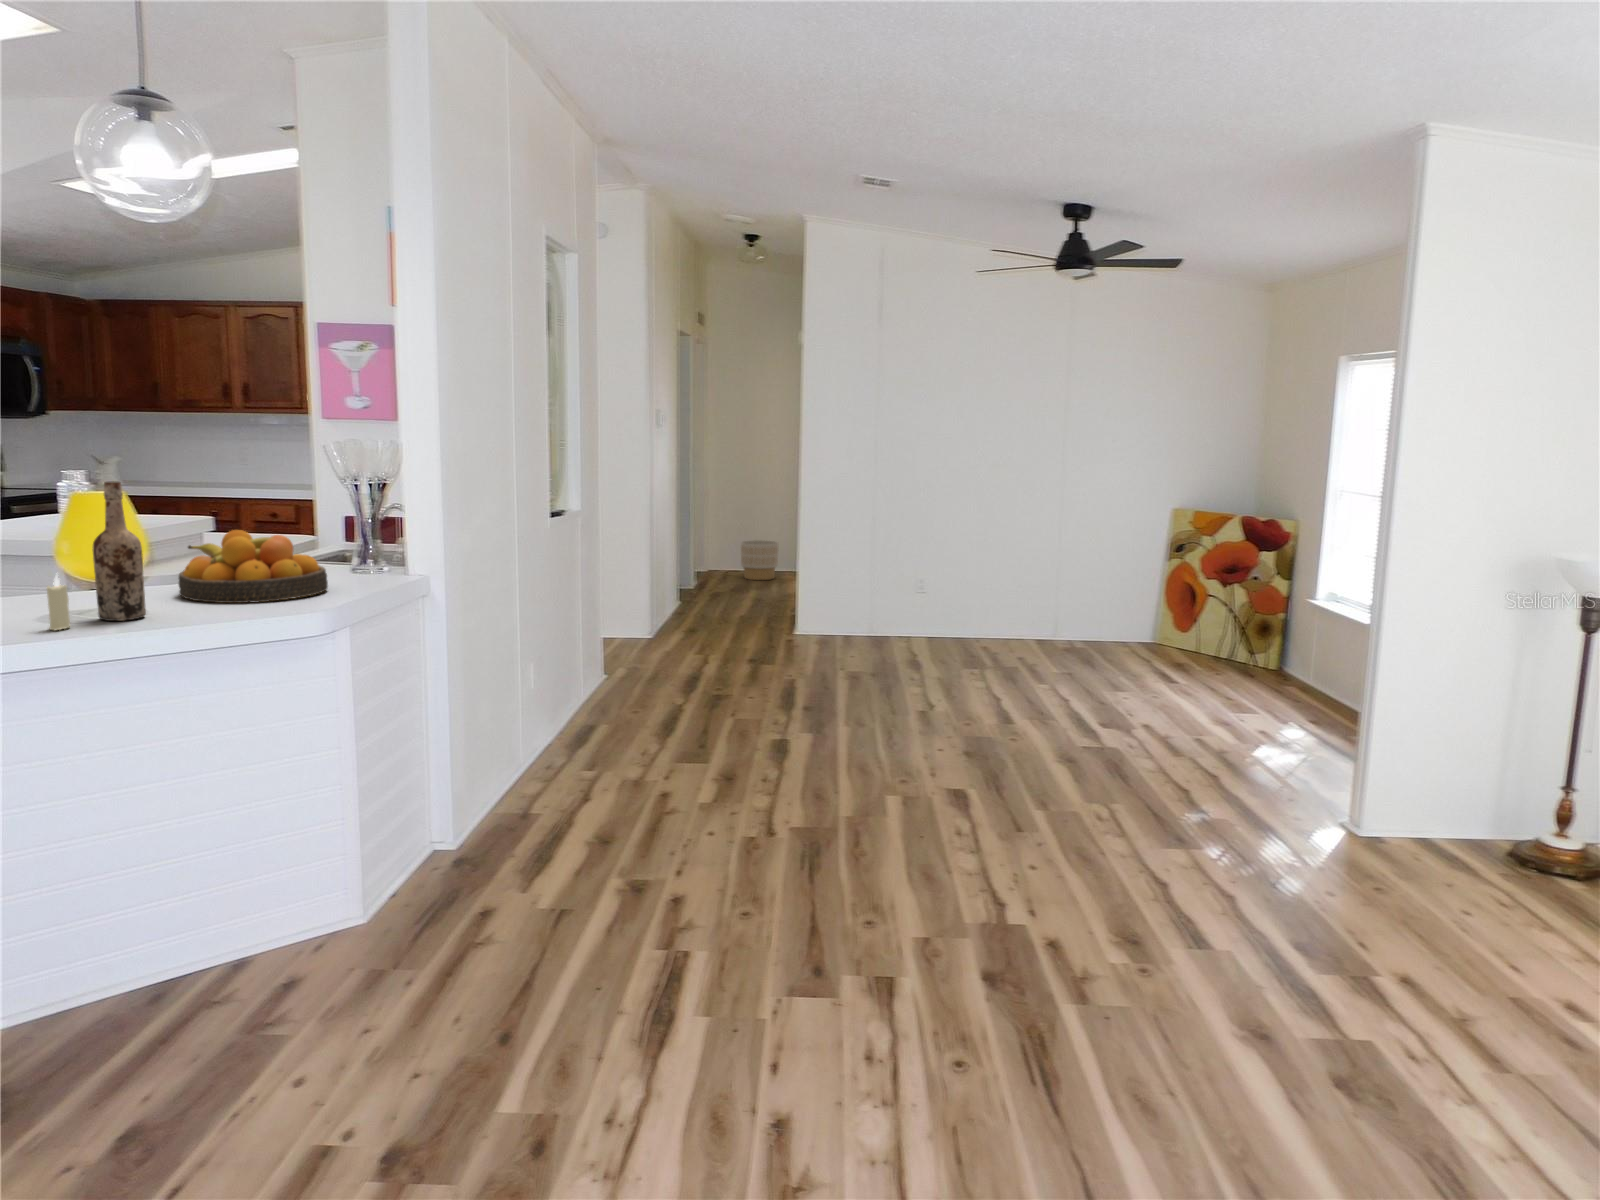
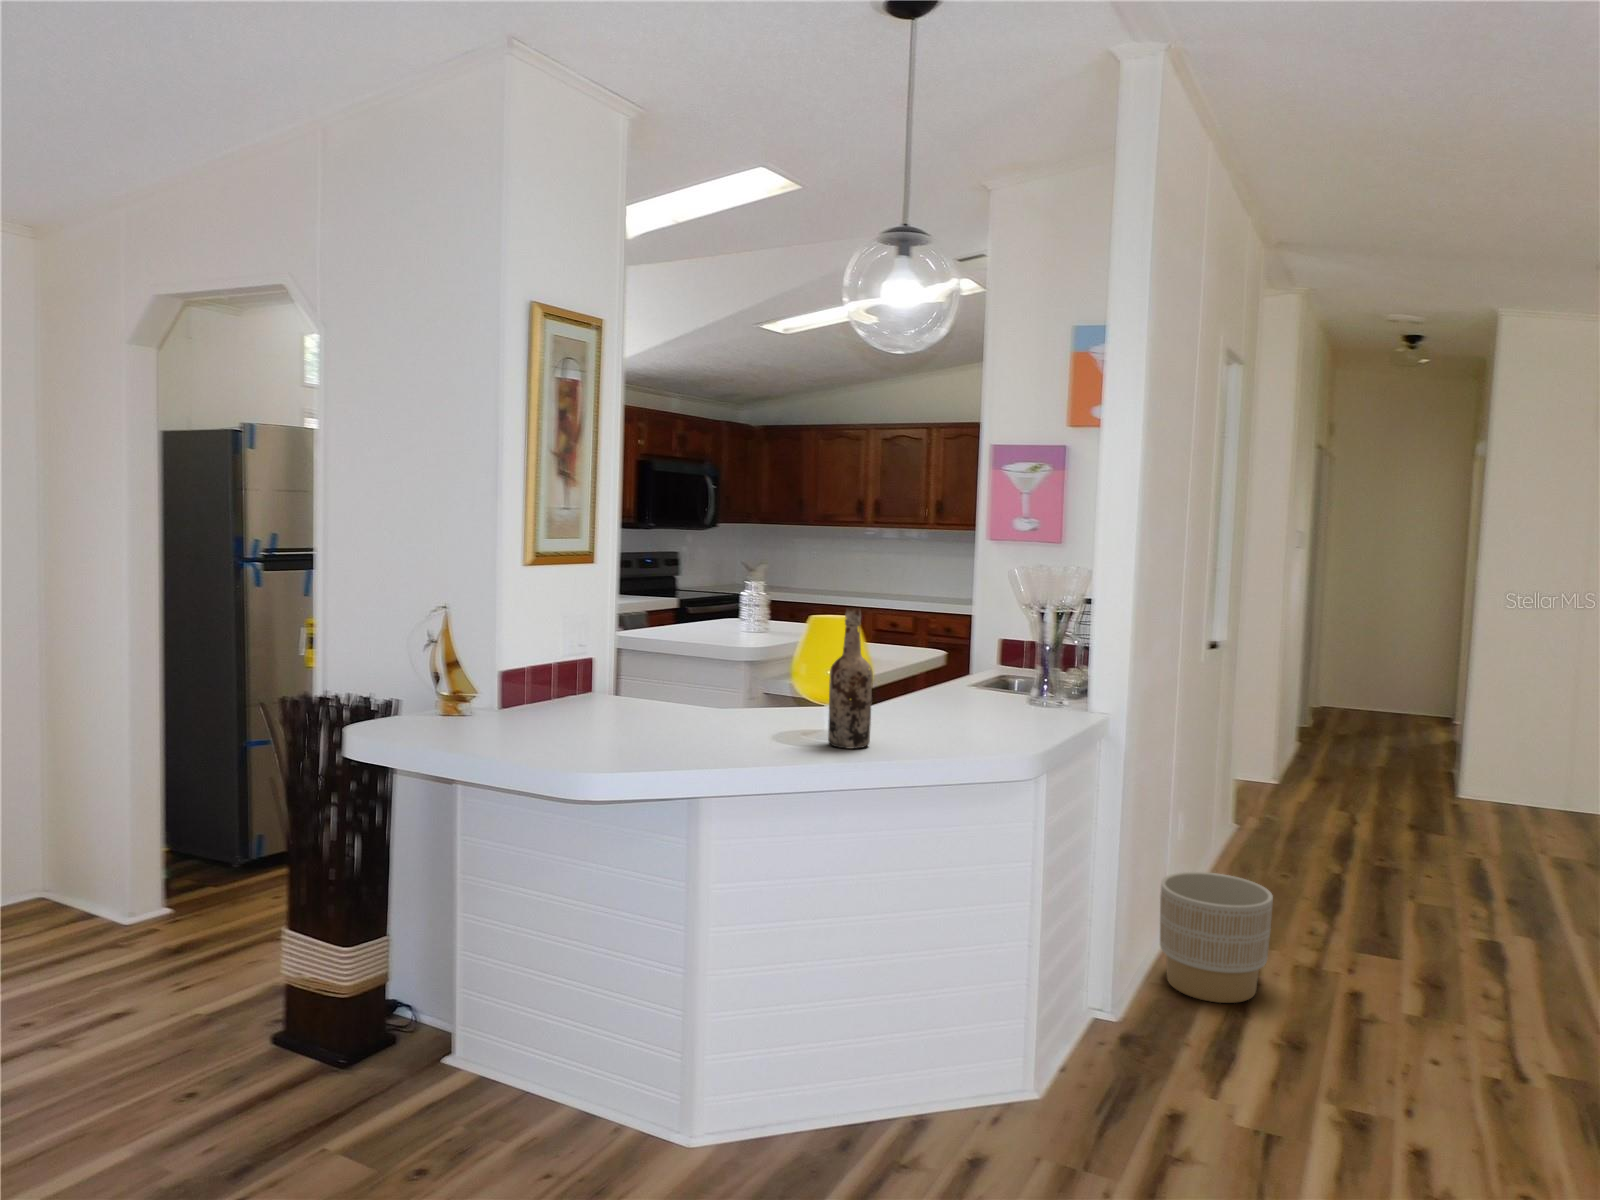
fruit bowl: present [179,530,328,603] -> none [885,657,1027,737]
planter: present [741,540,779,580] -> present [1160,872,1273,1003]
candle: present [47,575,70,630] -> none [789,697,810,755]

